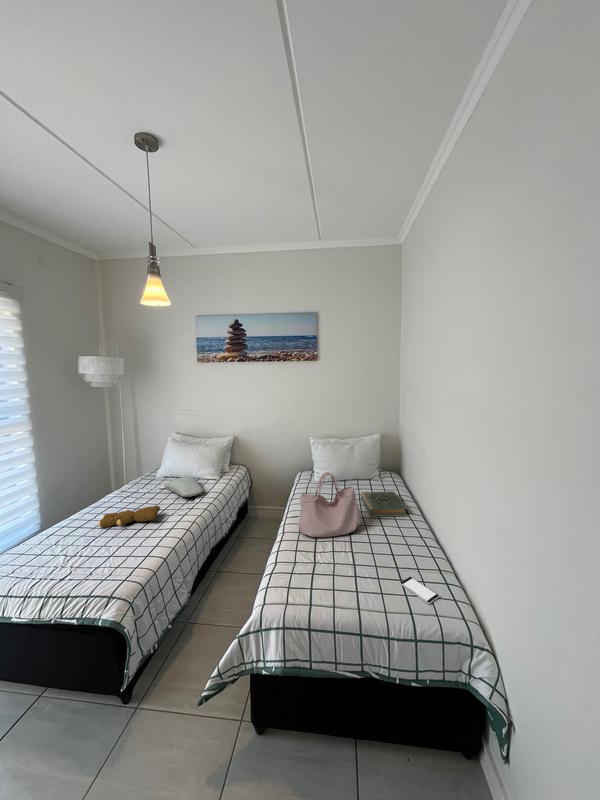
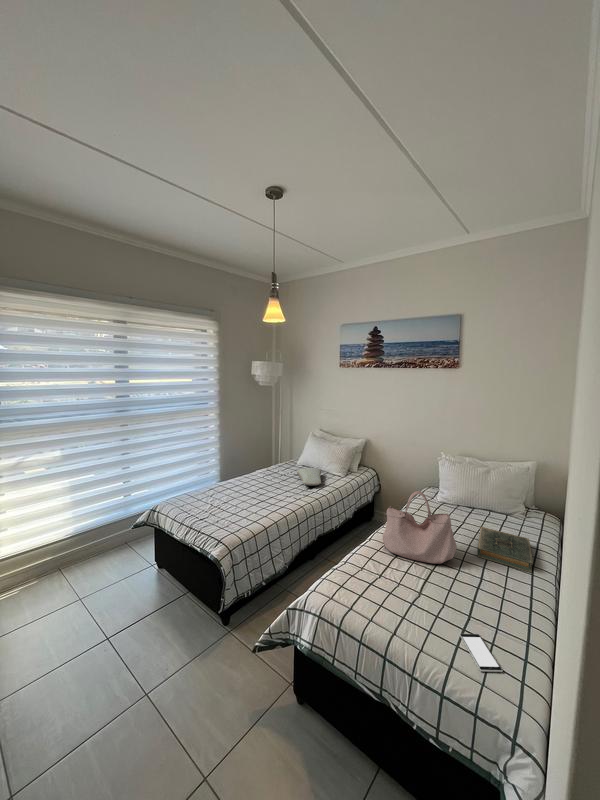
teddy bear: present [98,506,160,527] -> none [240,483,282,496]

